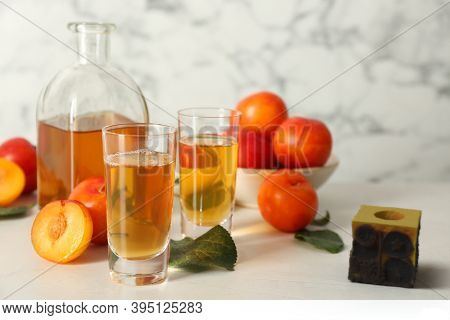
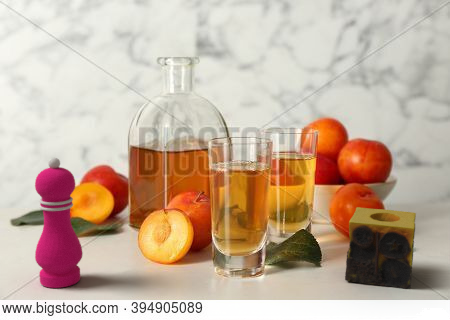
pepper mill: none [33,157,81,288] -> present [35,158,82,288]

